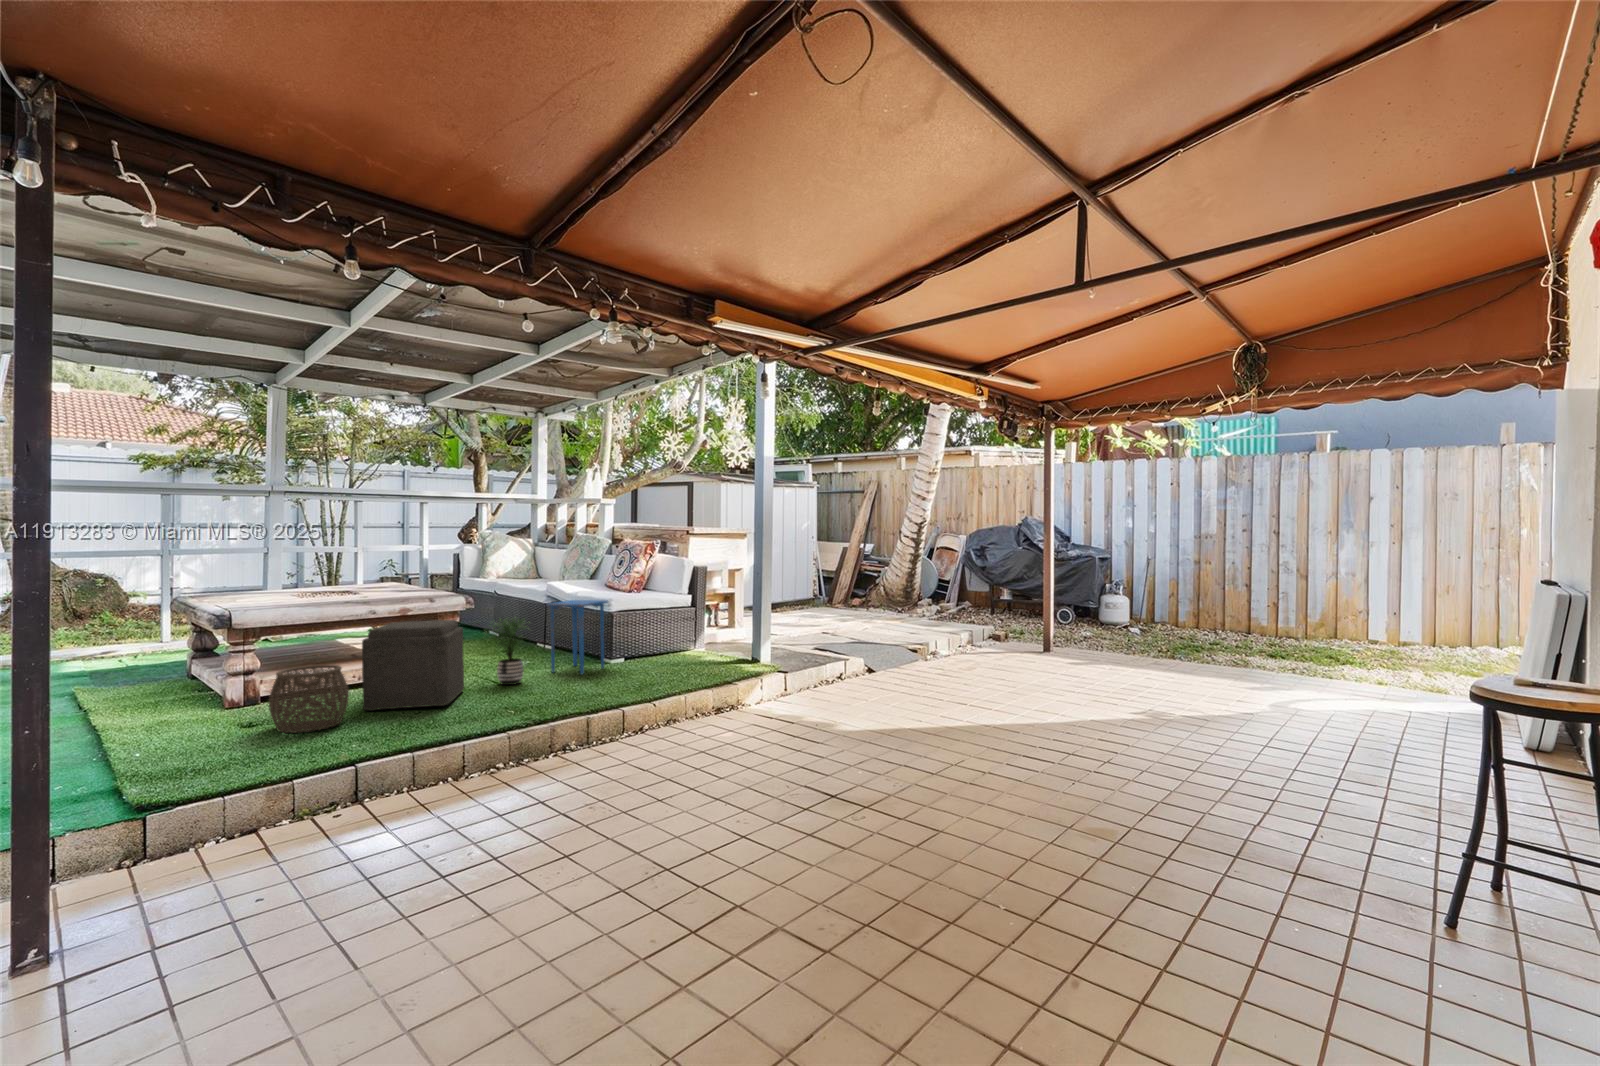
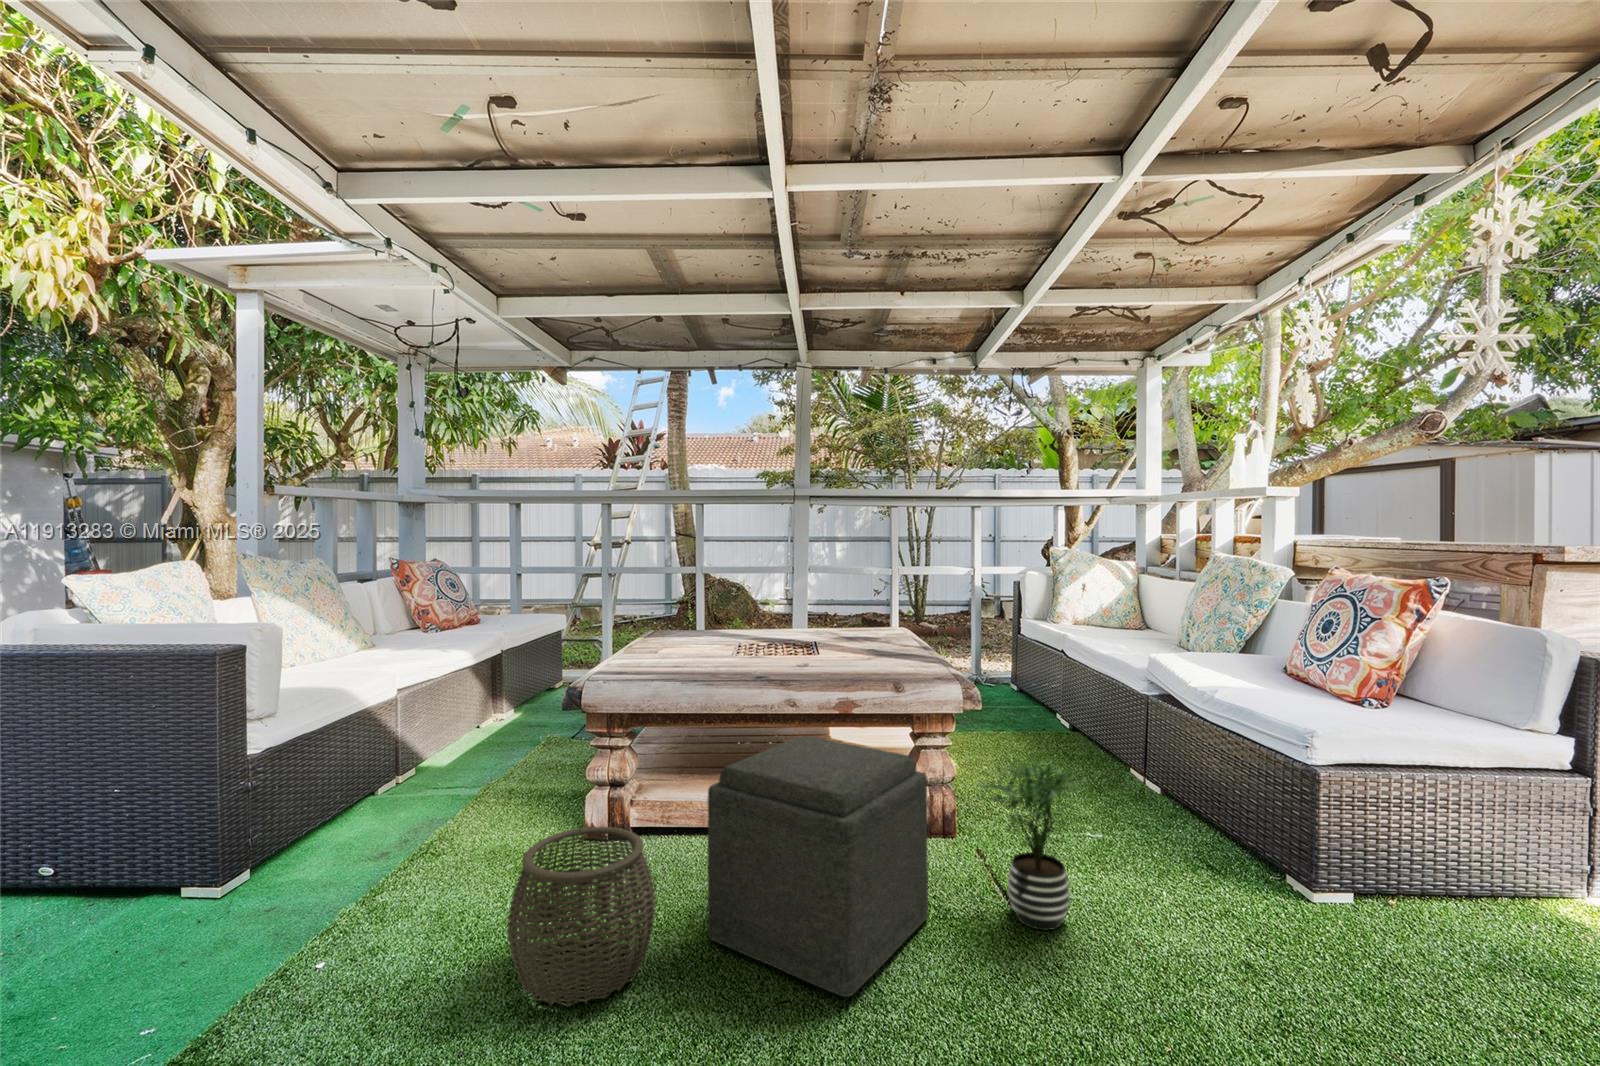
side table: present [547,600,607,674] -> none [1135,719,1307,939]

